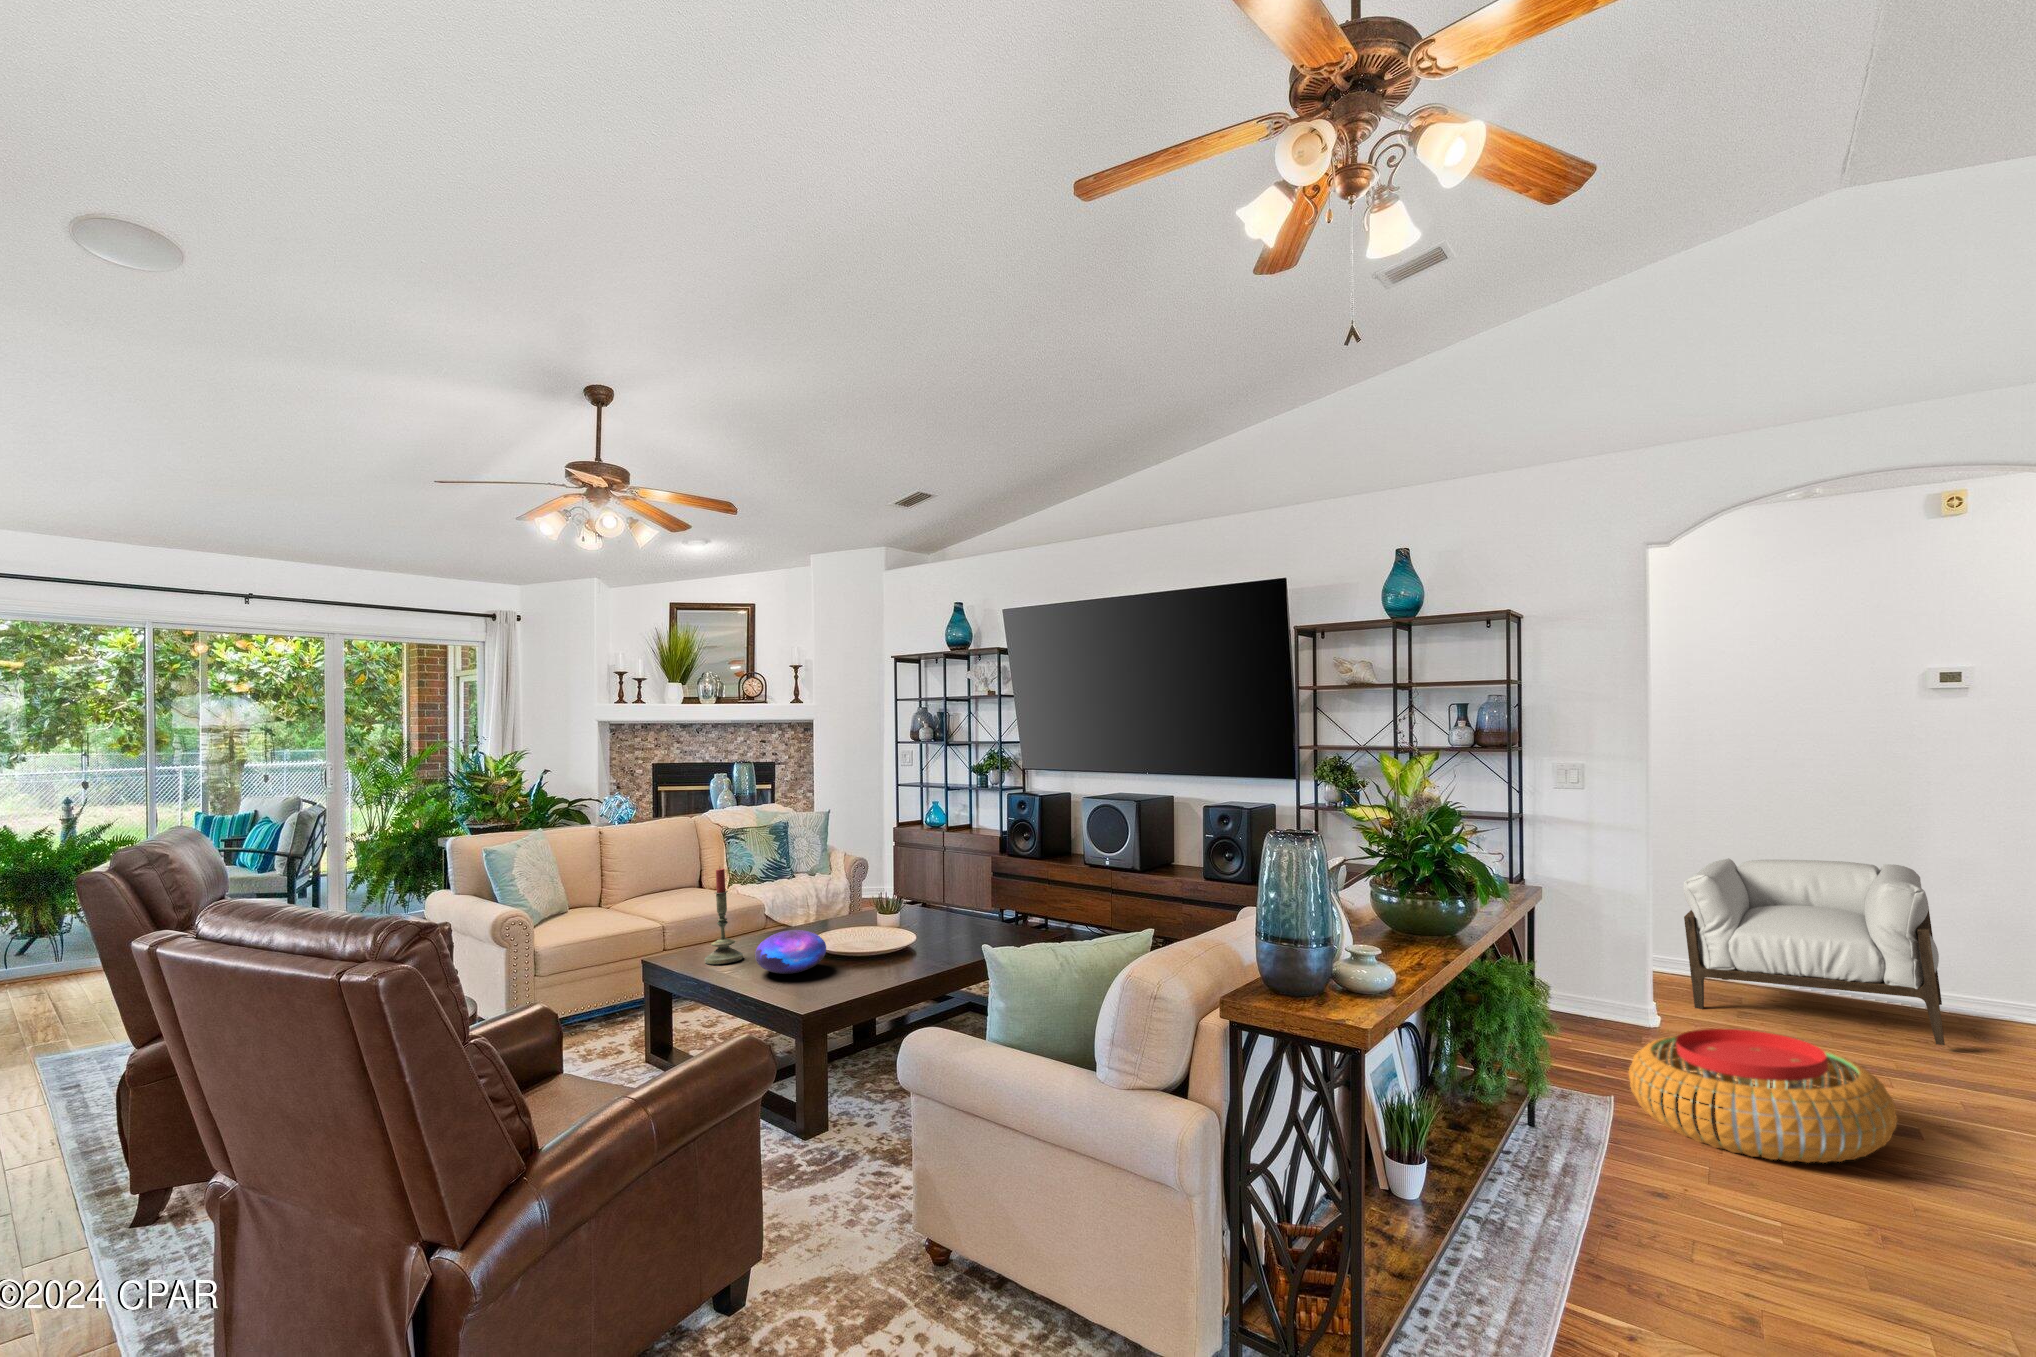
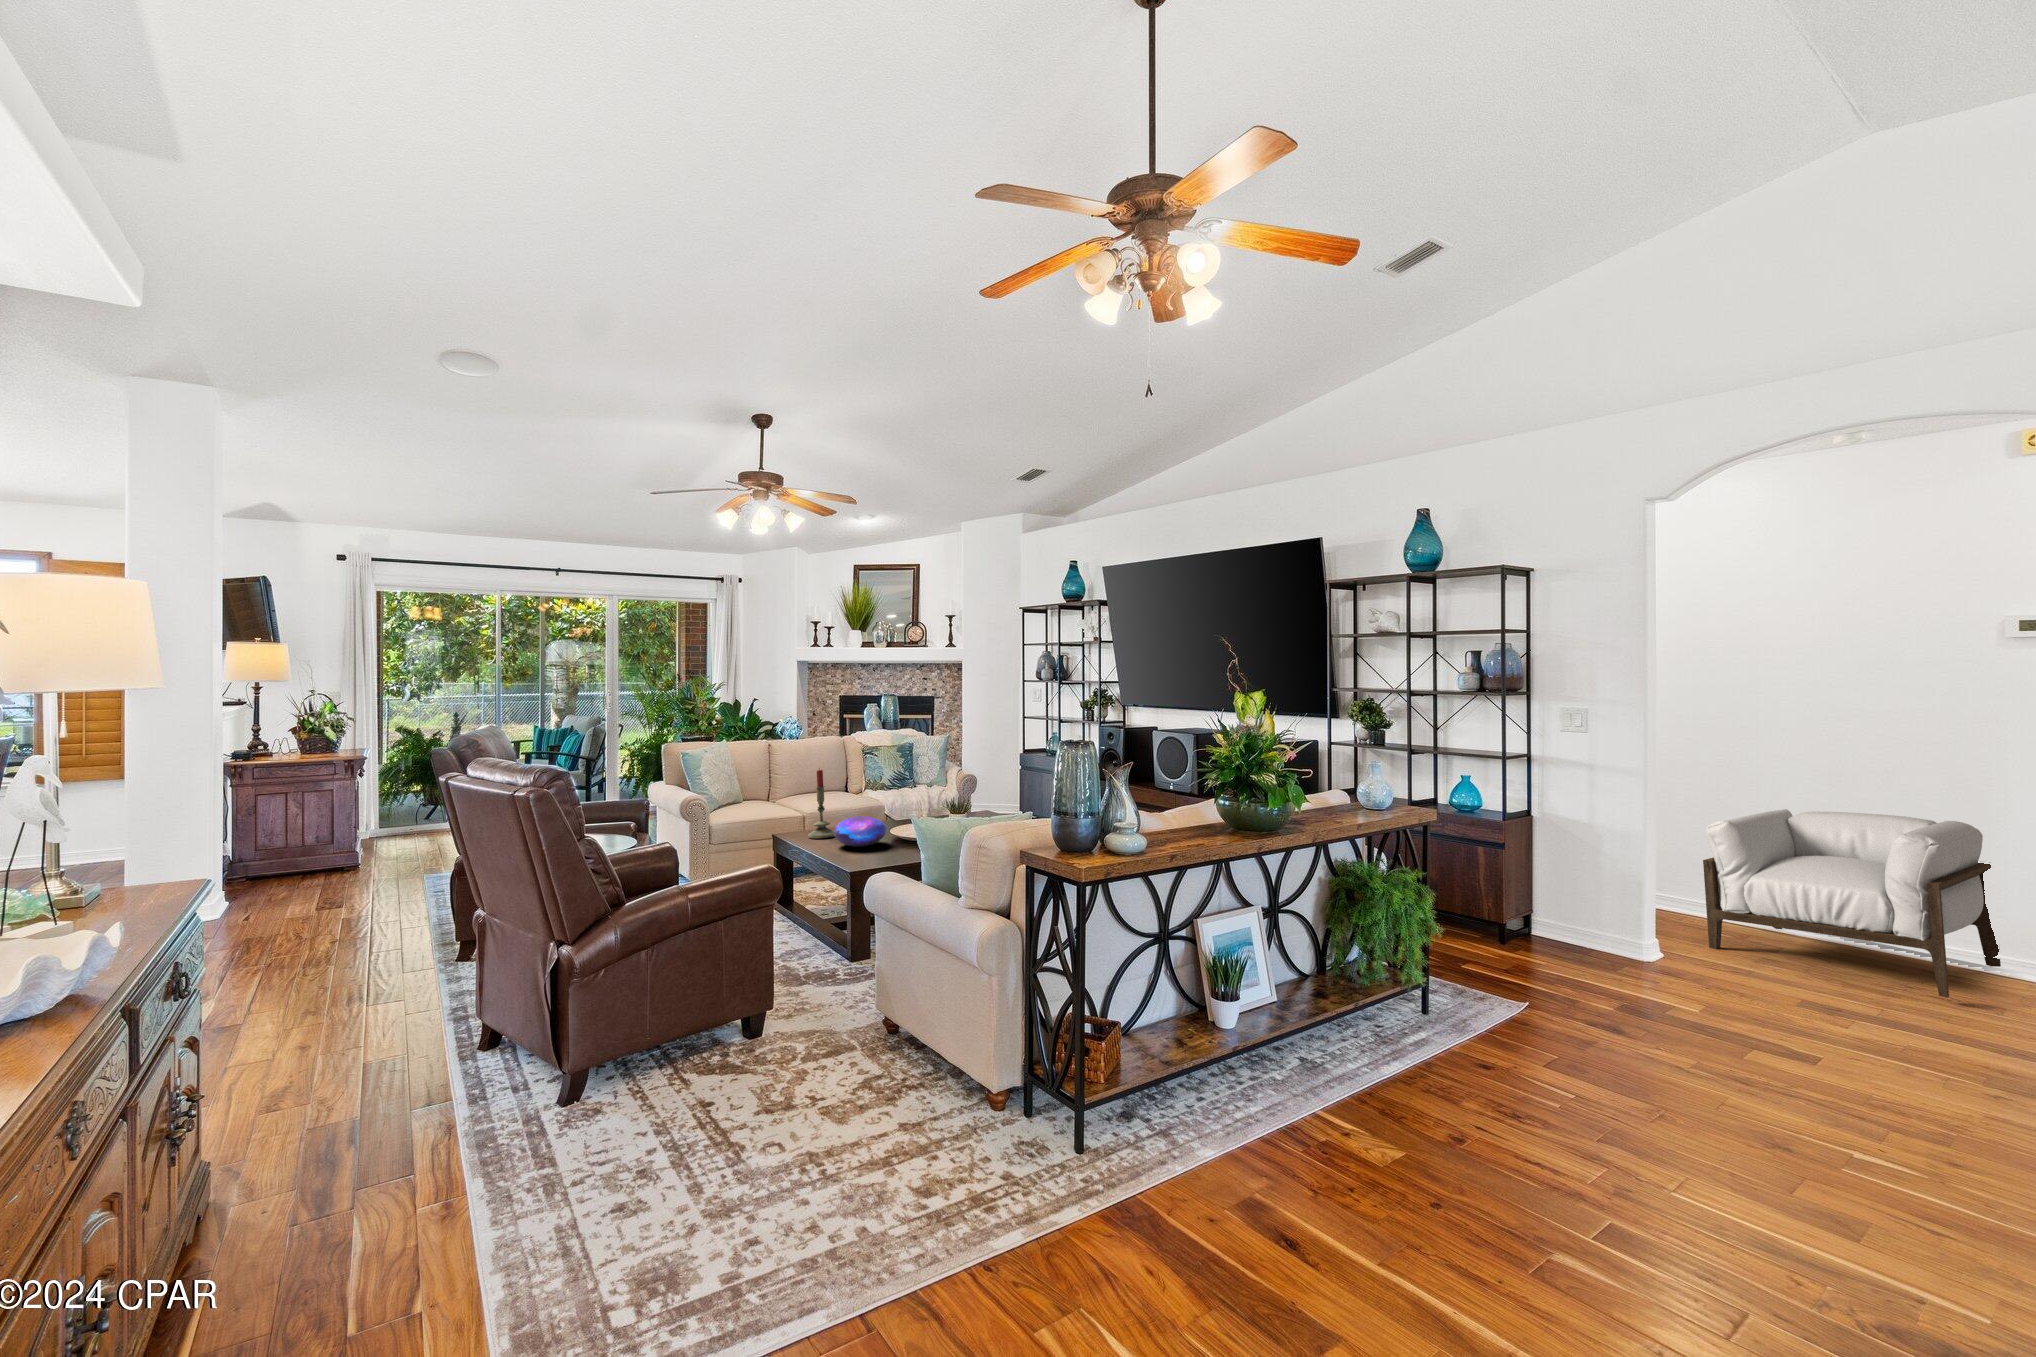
pouf: present [1629,1029,1897,1163] -> none [1538,950,1771,1063]

